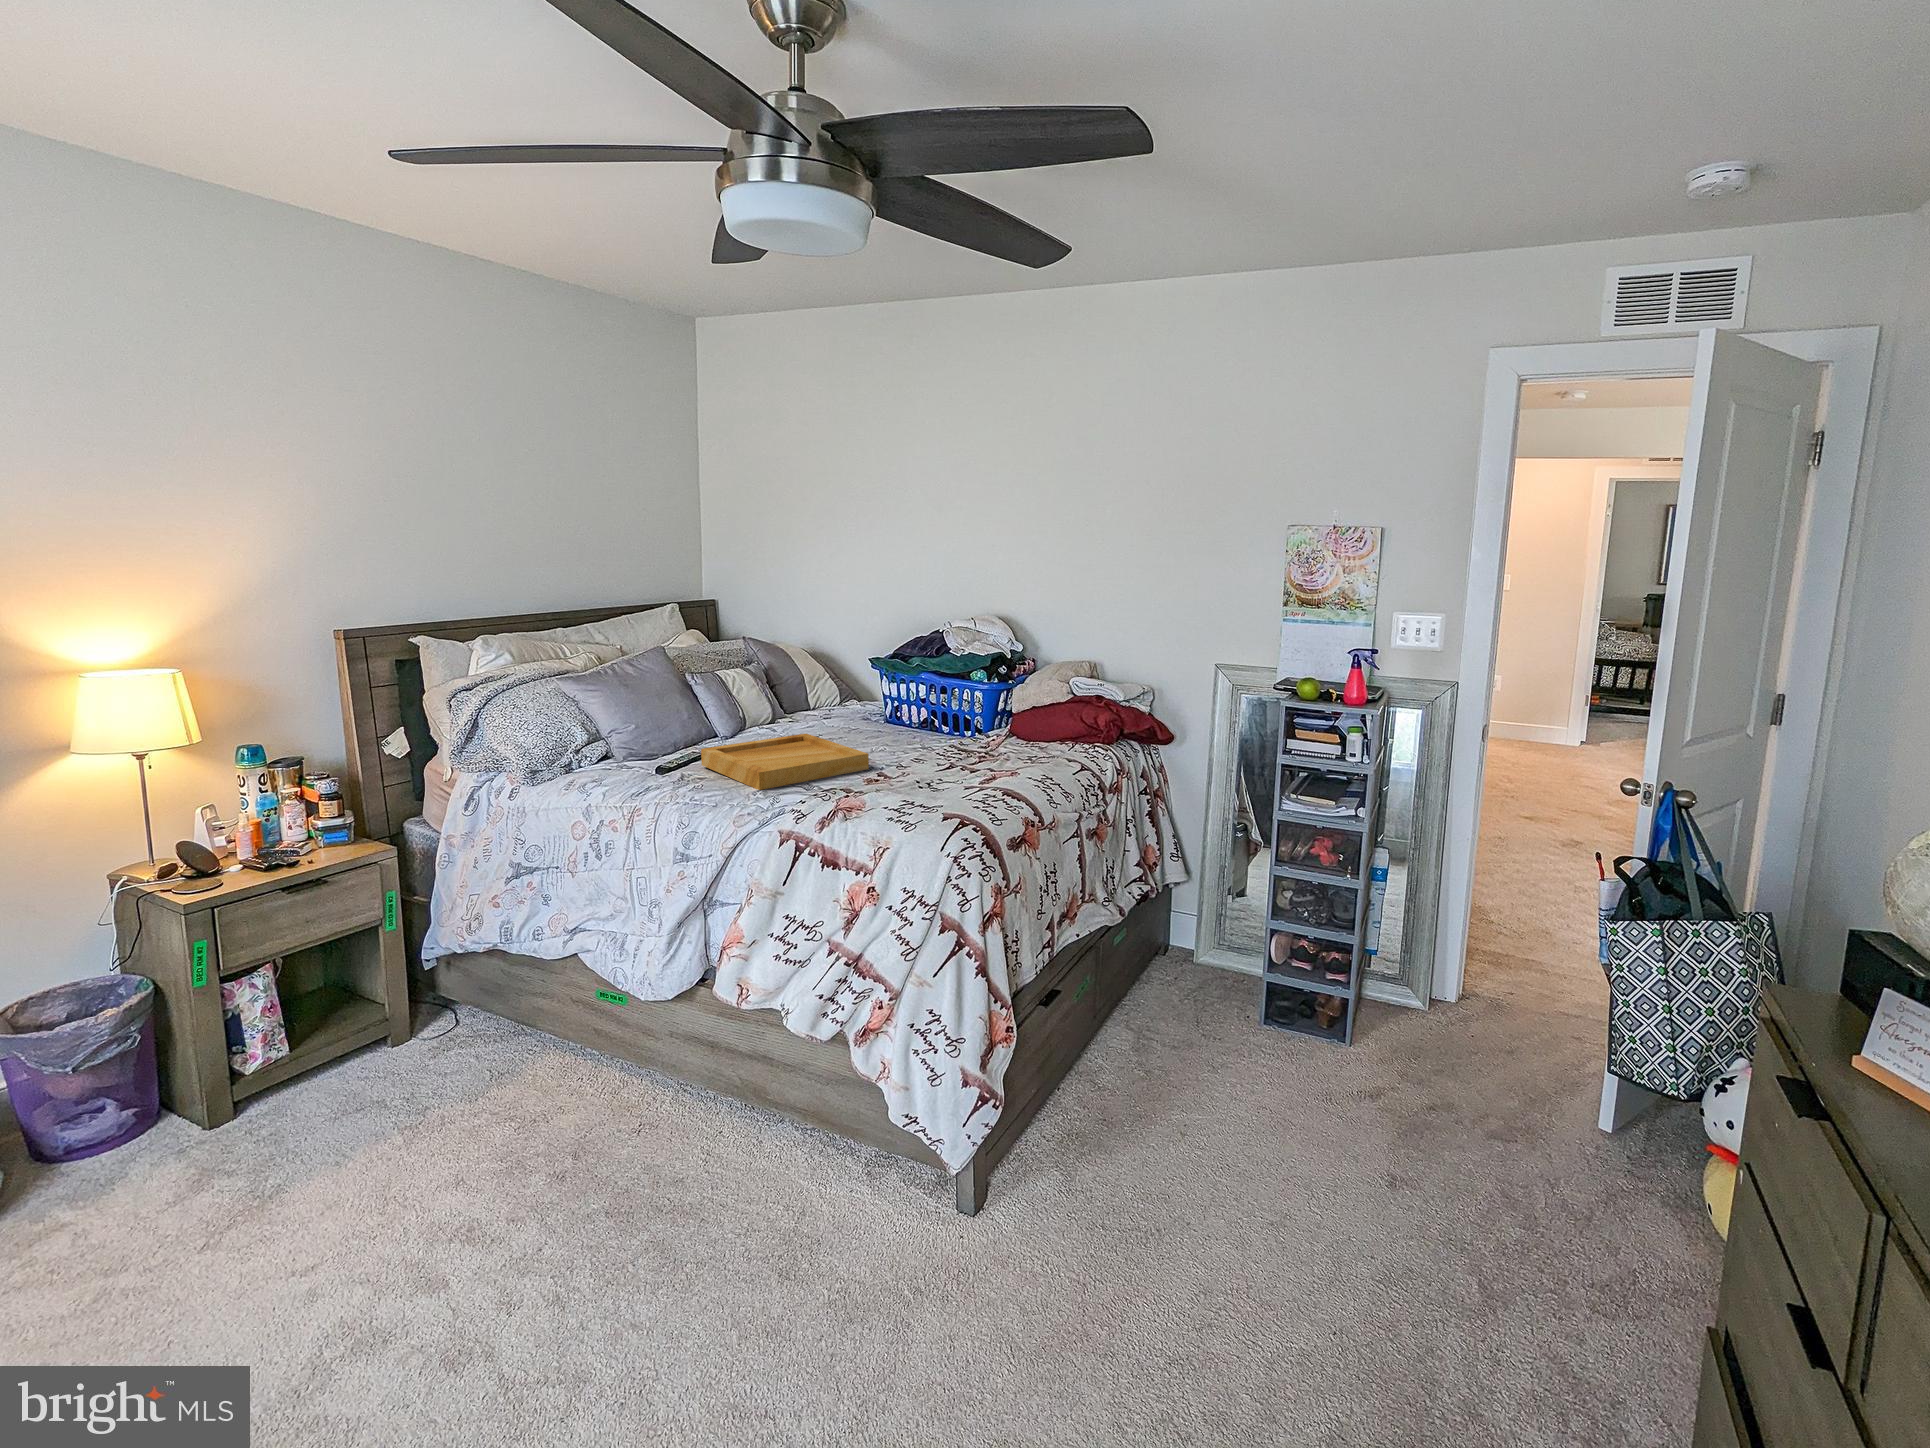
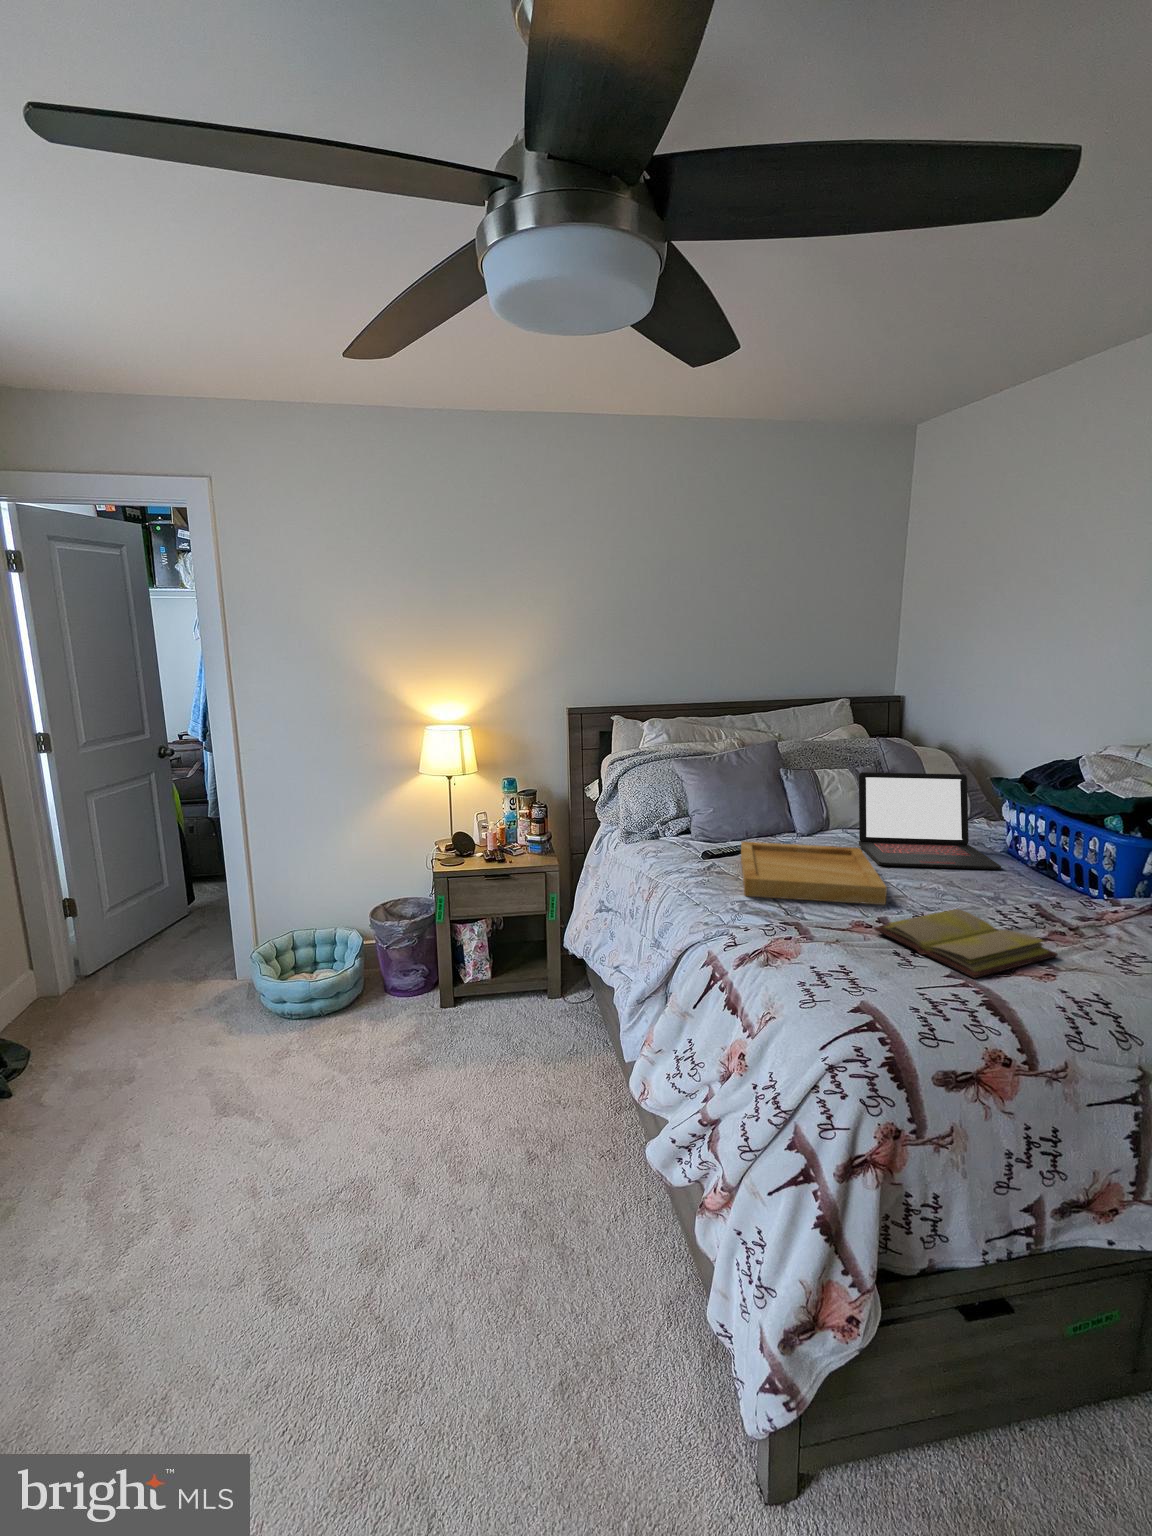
laptop: none [772,657,904,746] -> present [859,772,1001,869]
diary: none [890,756,1000,790] -> present [874,909,1058,978]

